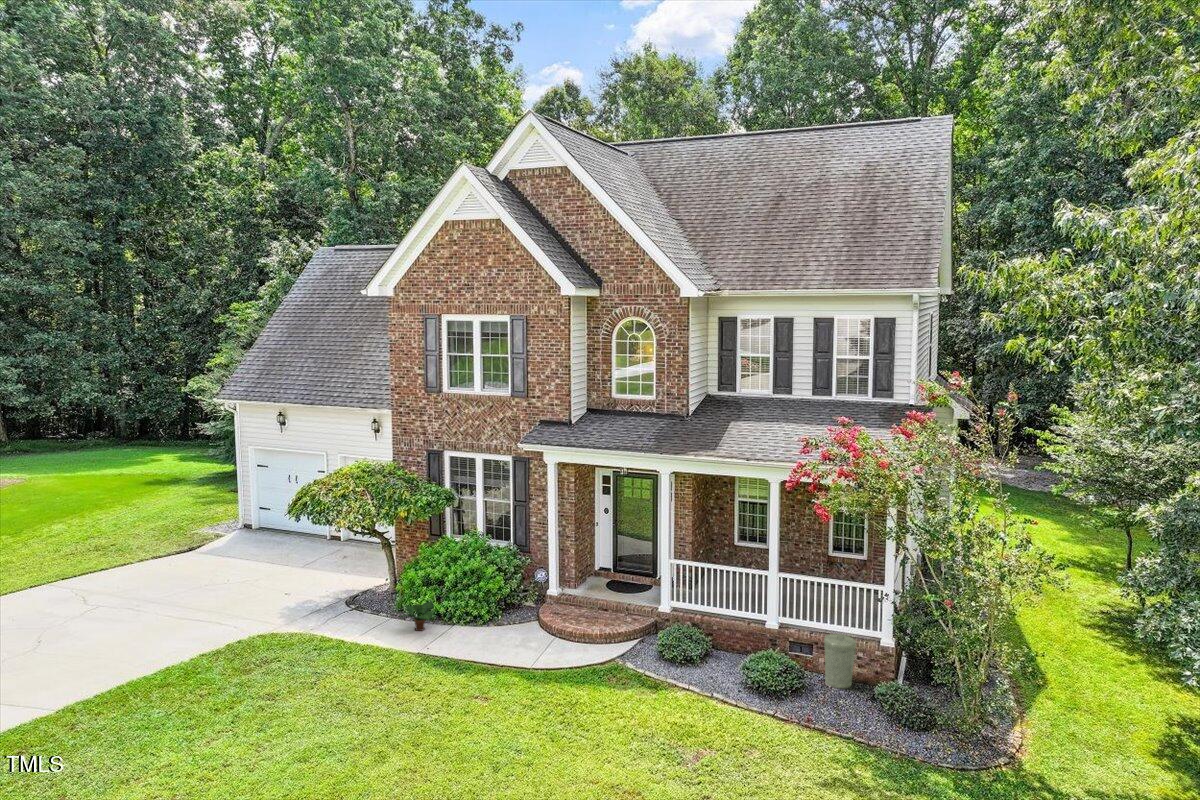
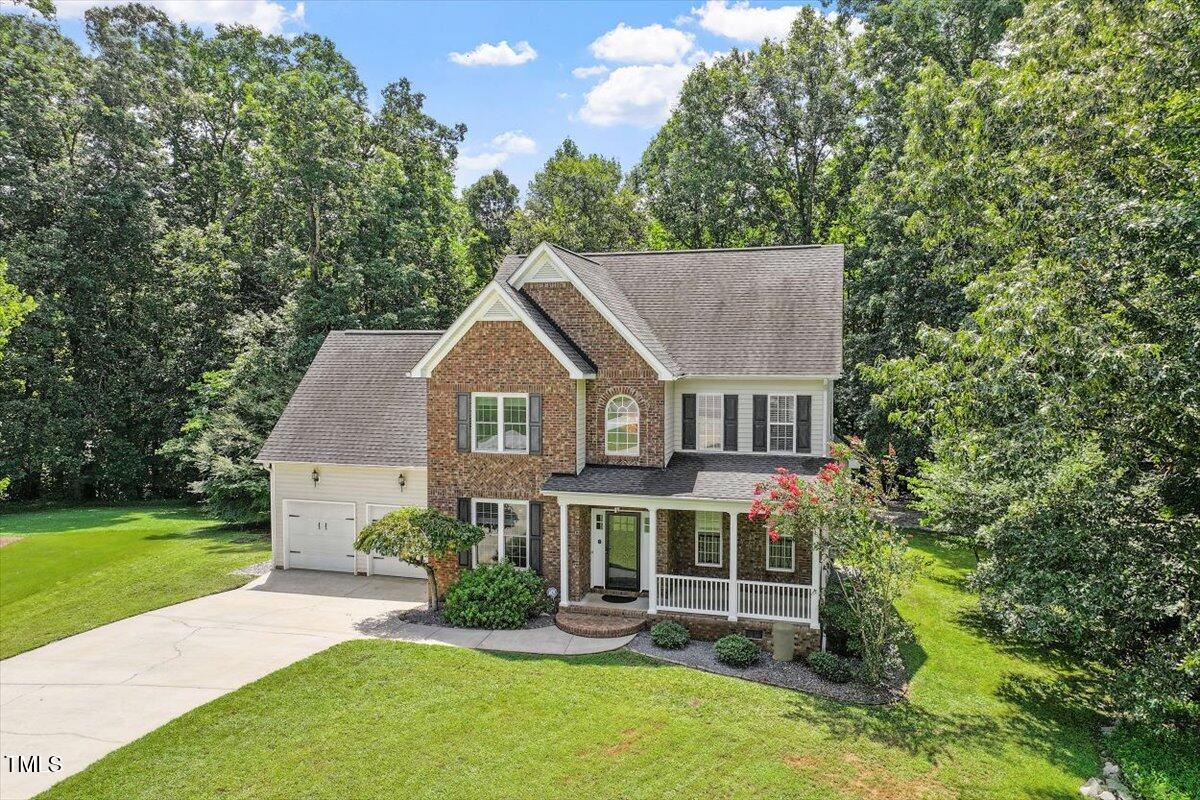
potted plant: present [401,601,434,631] -> none [445,614,476,637]

